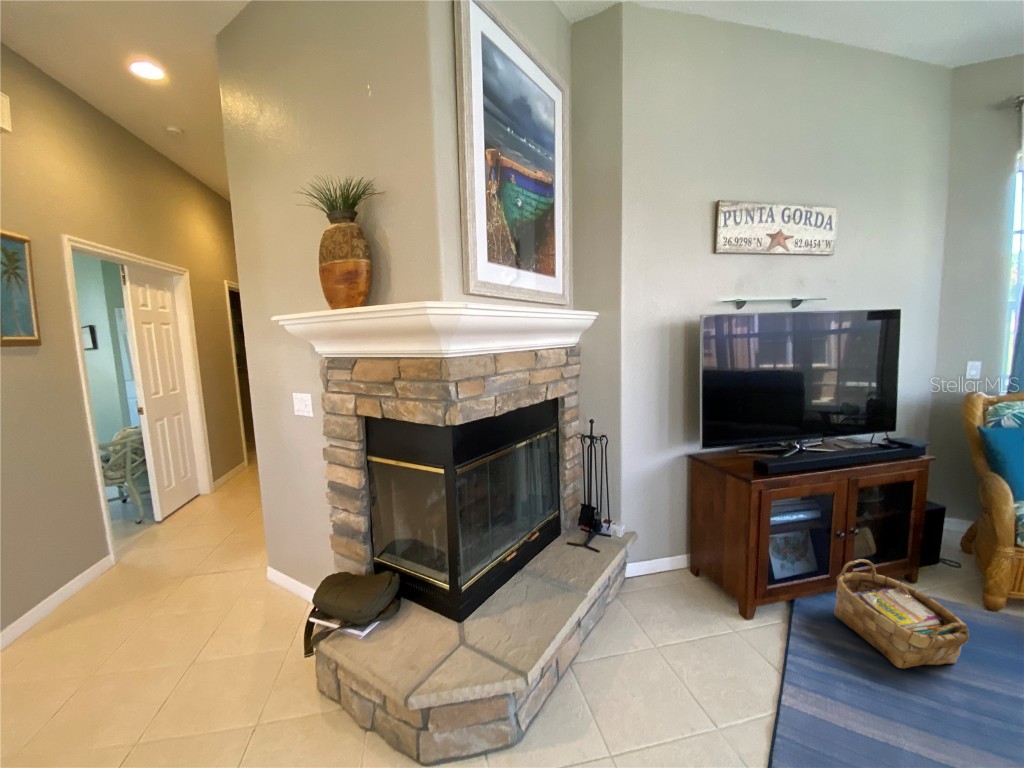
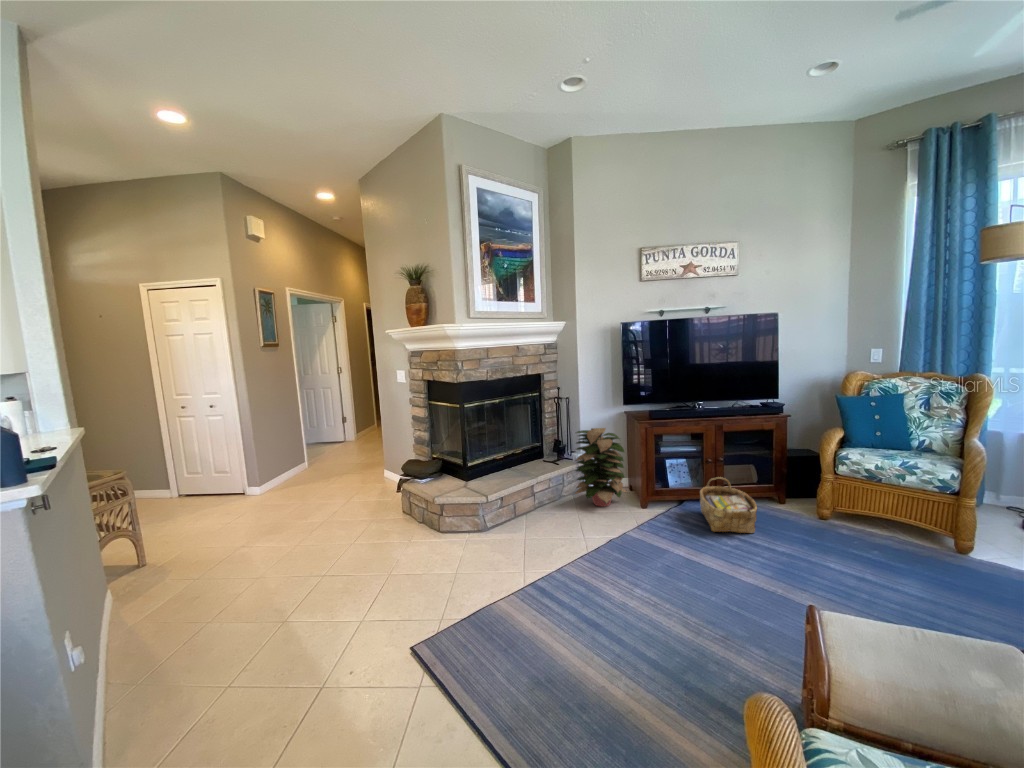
decorative plant: none [625,485,720,624] -> present [575,428,627,507]

